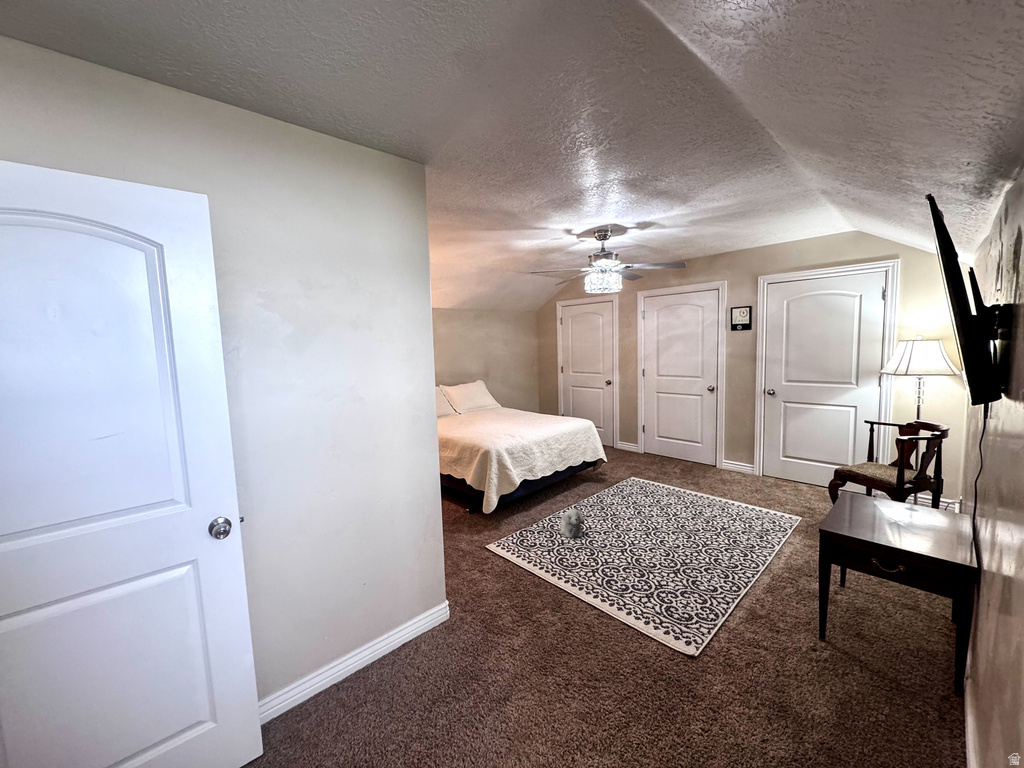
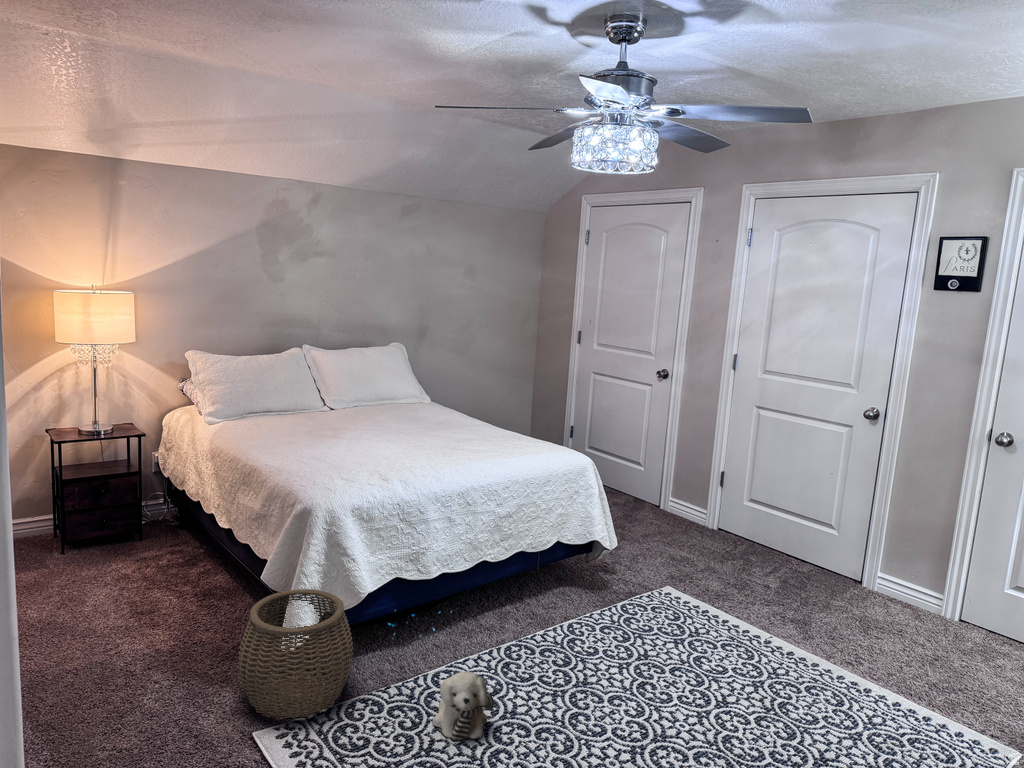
woven basket: none [472,486,520,540] -> present [238,589,353,720]

